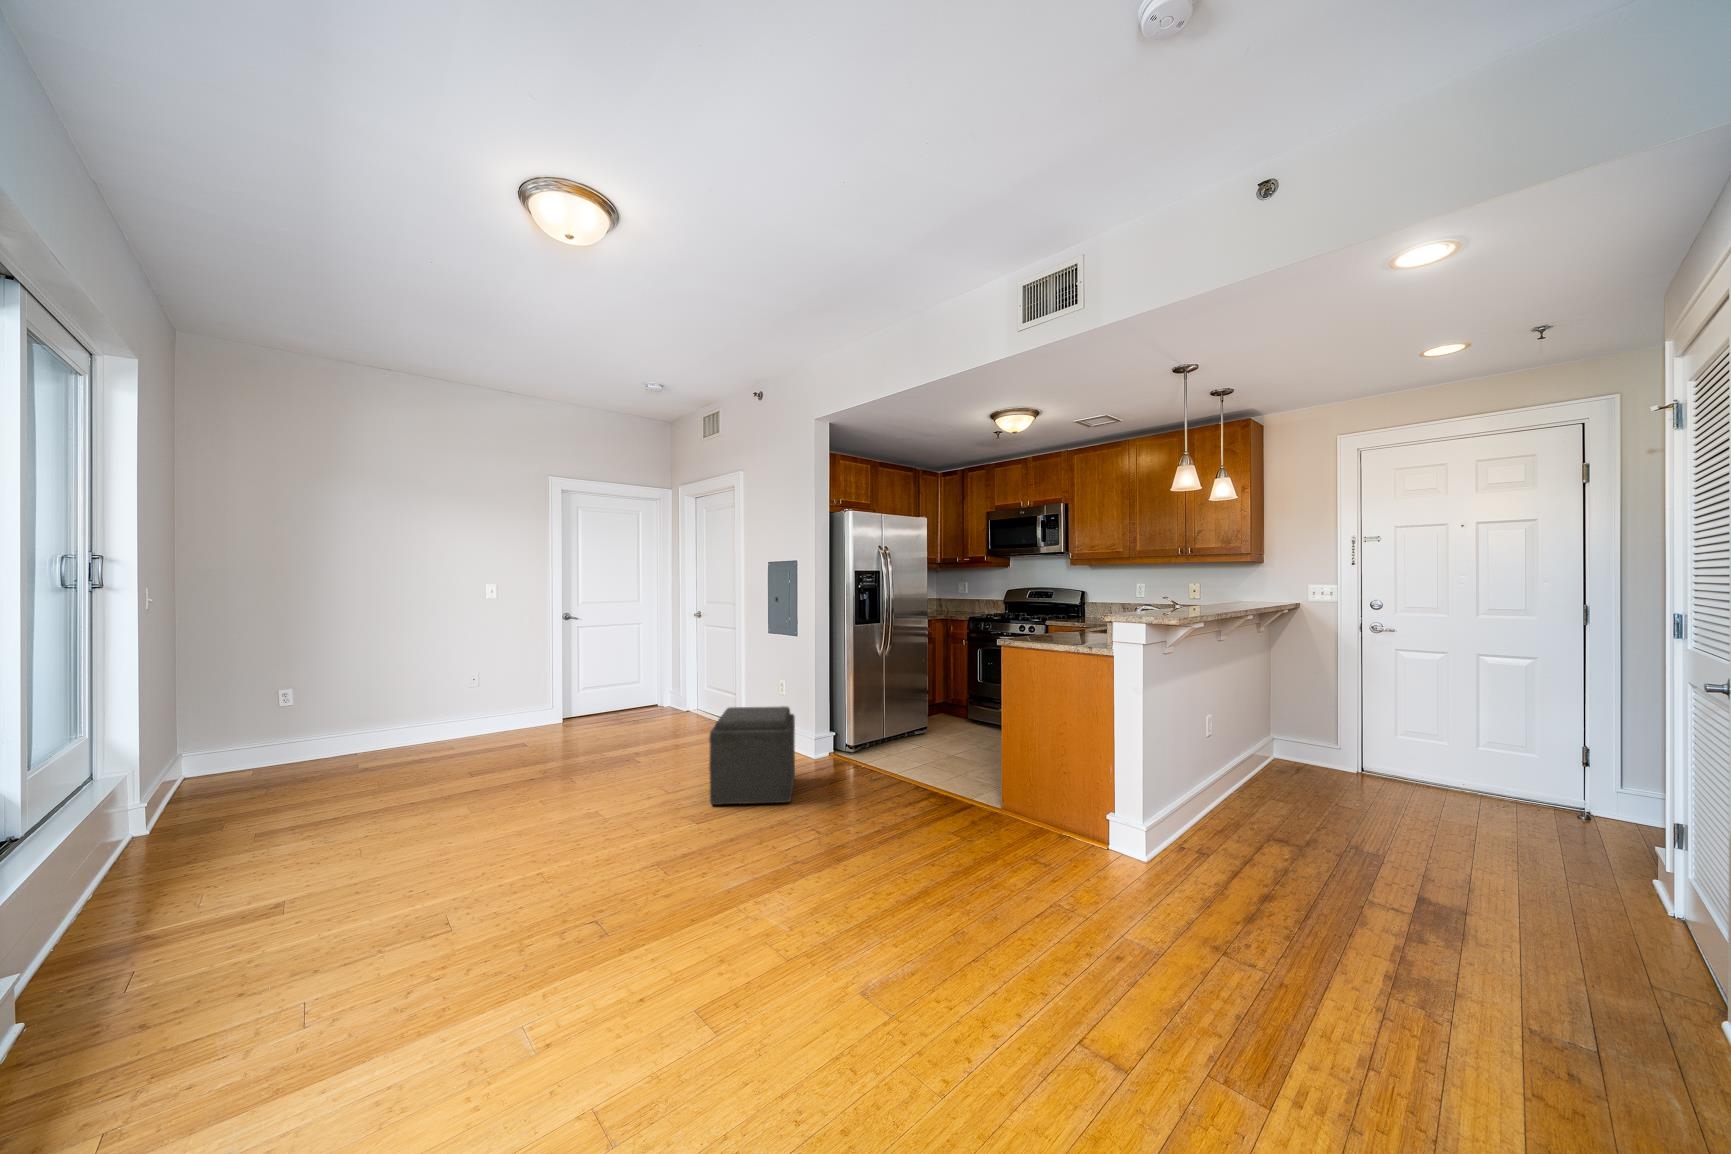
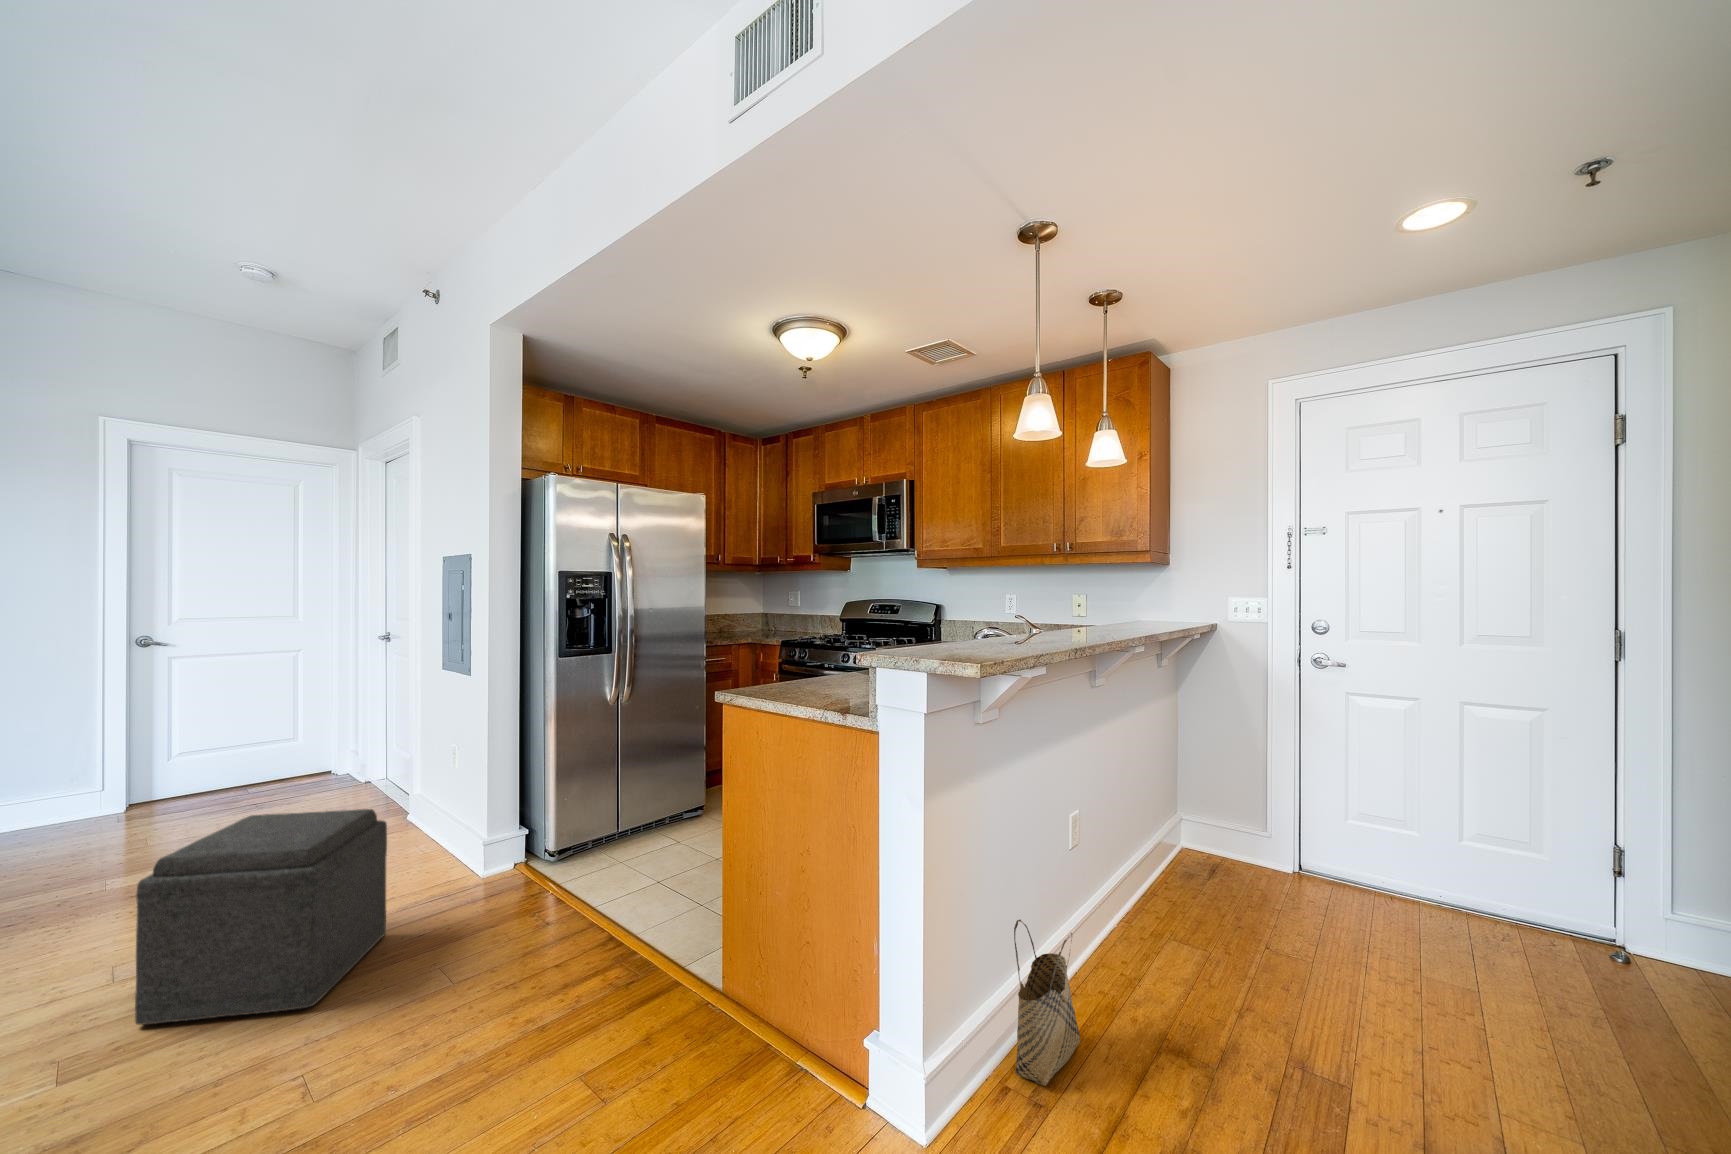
woven basket: none [1184,764,1222,846] -> present [1014,920,1080,1086]

